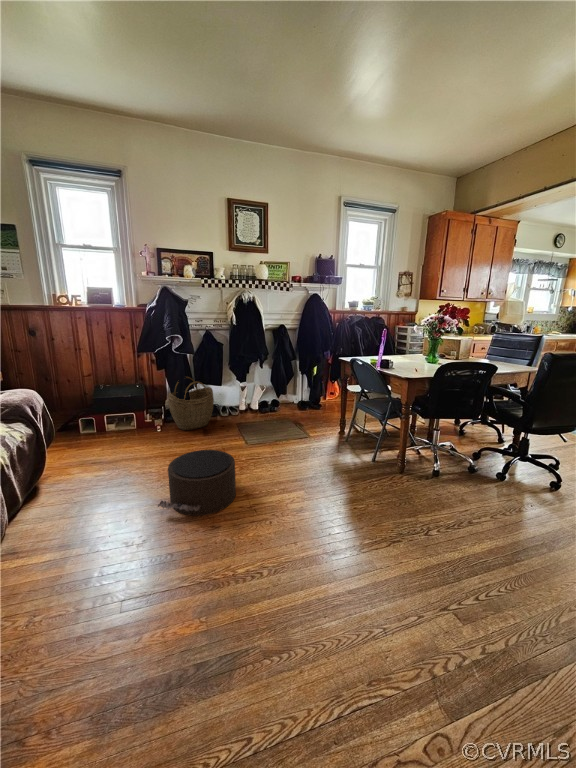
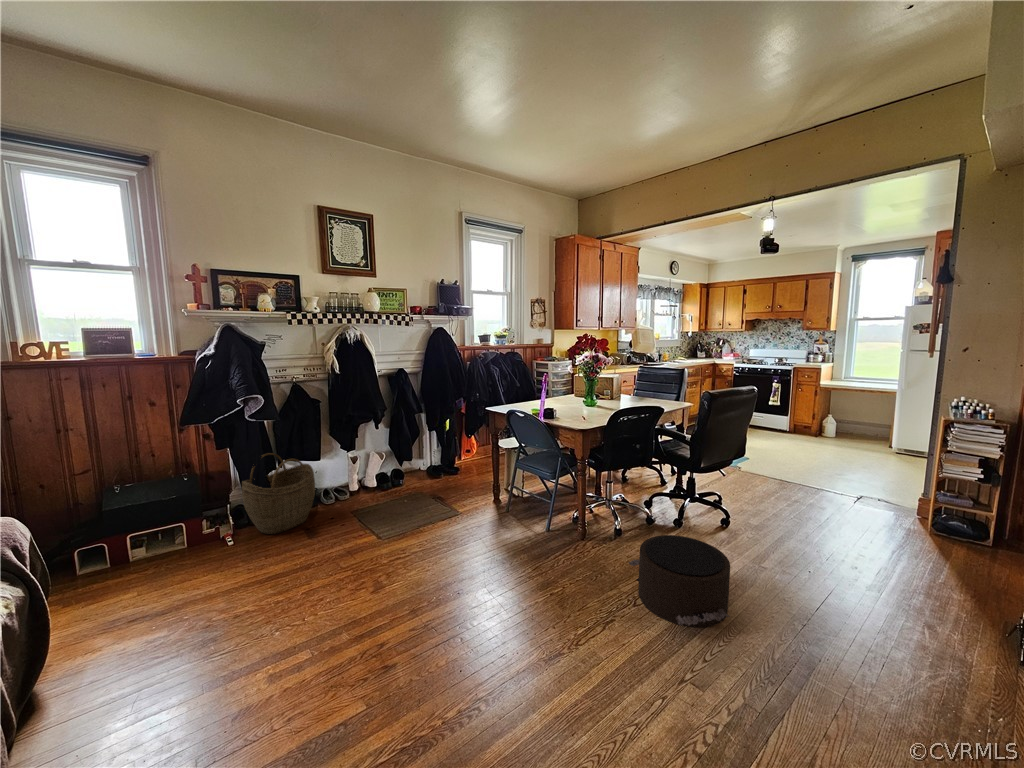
pouf: present [158,450,236,516] -> present [628,535,730,628]

